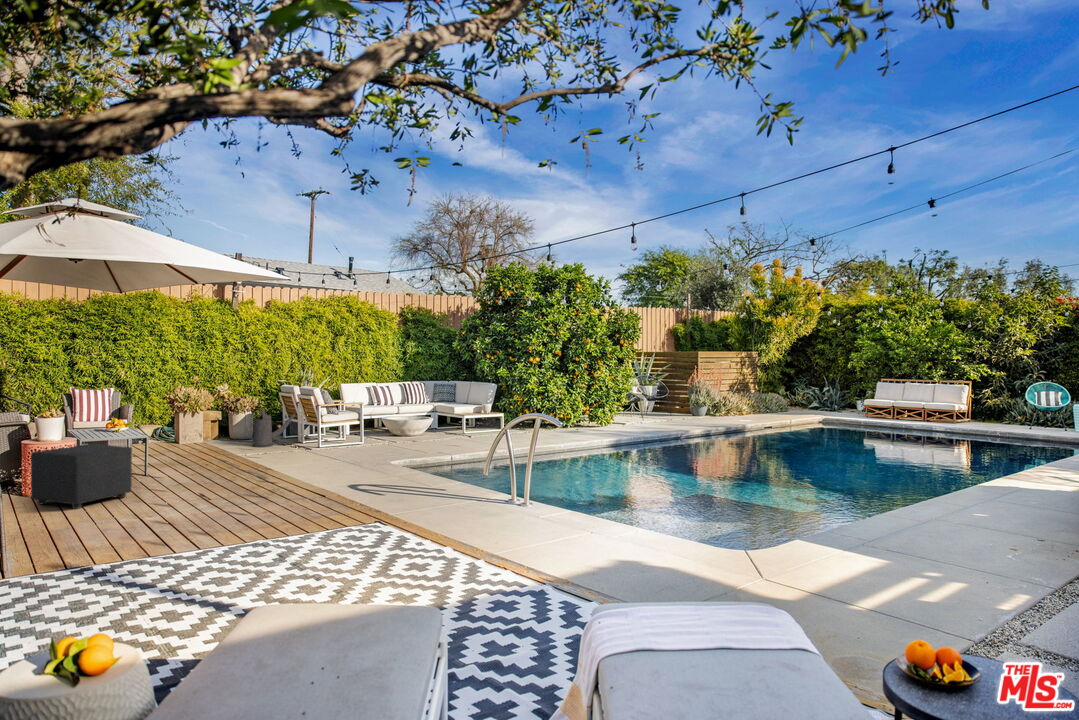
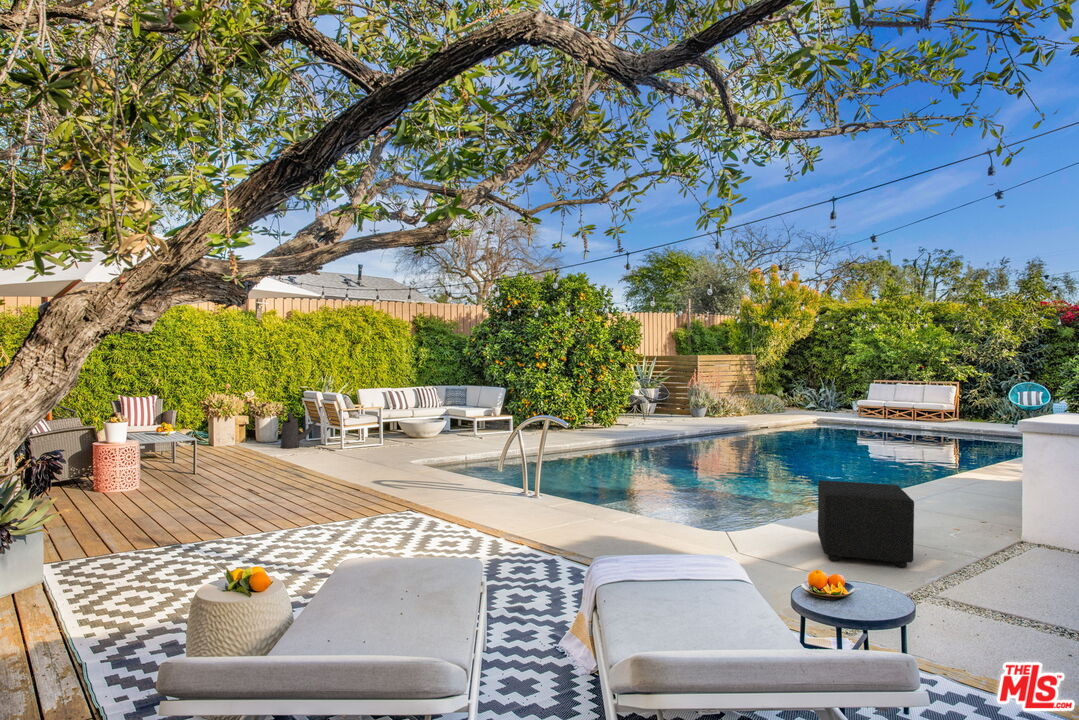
ottoman: present [31,444,132,509] -> present [818,481,914,568]

